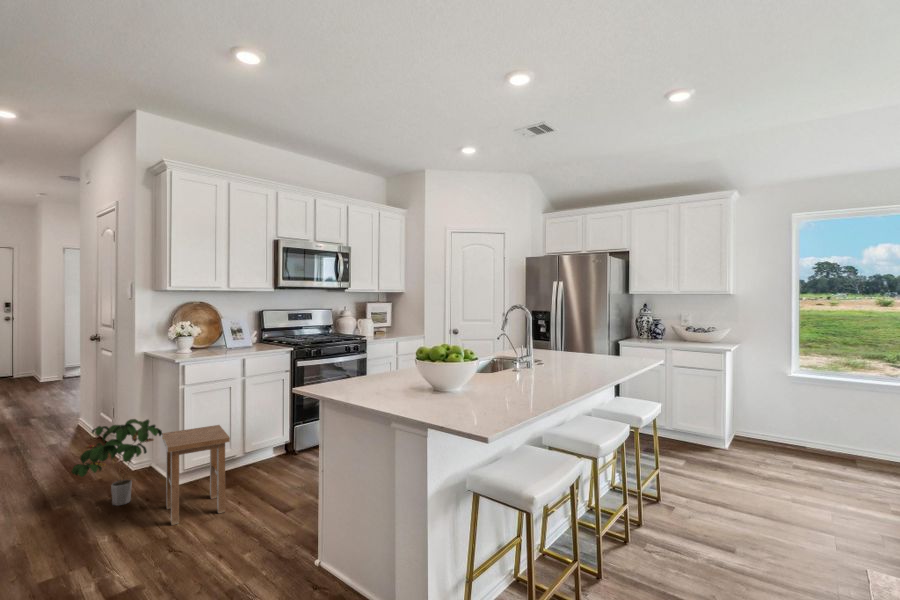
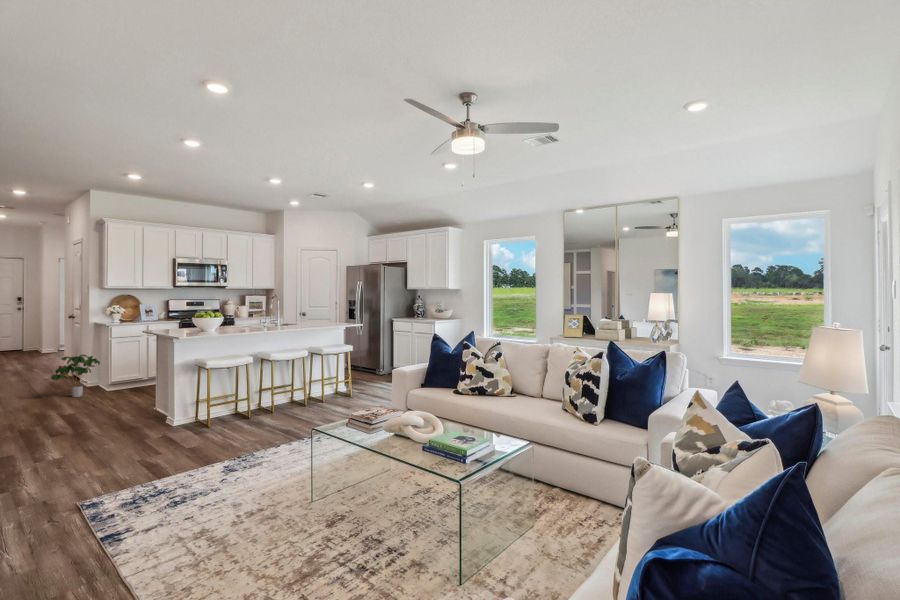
stool: present [162,425,230,525] -> none [96,358,130,402]

